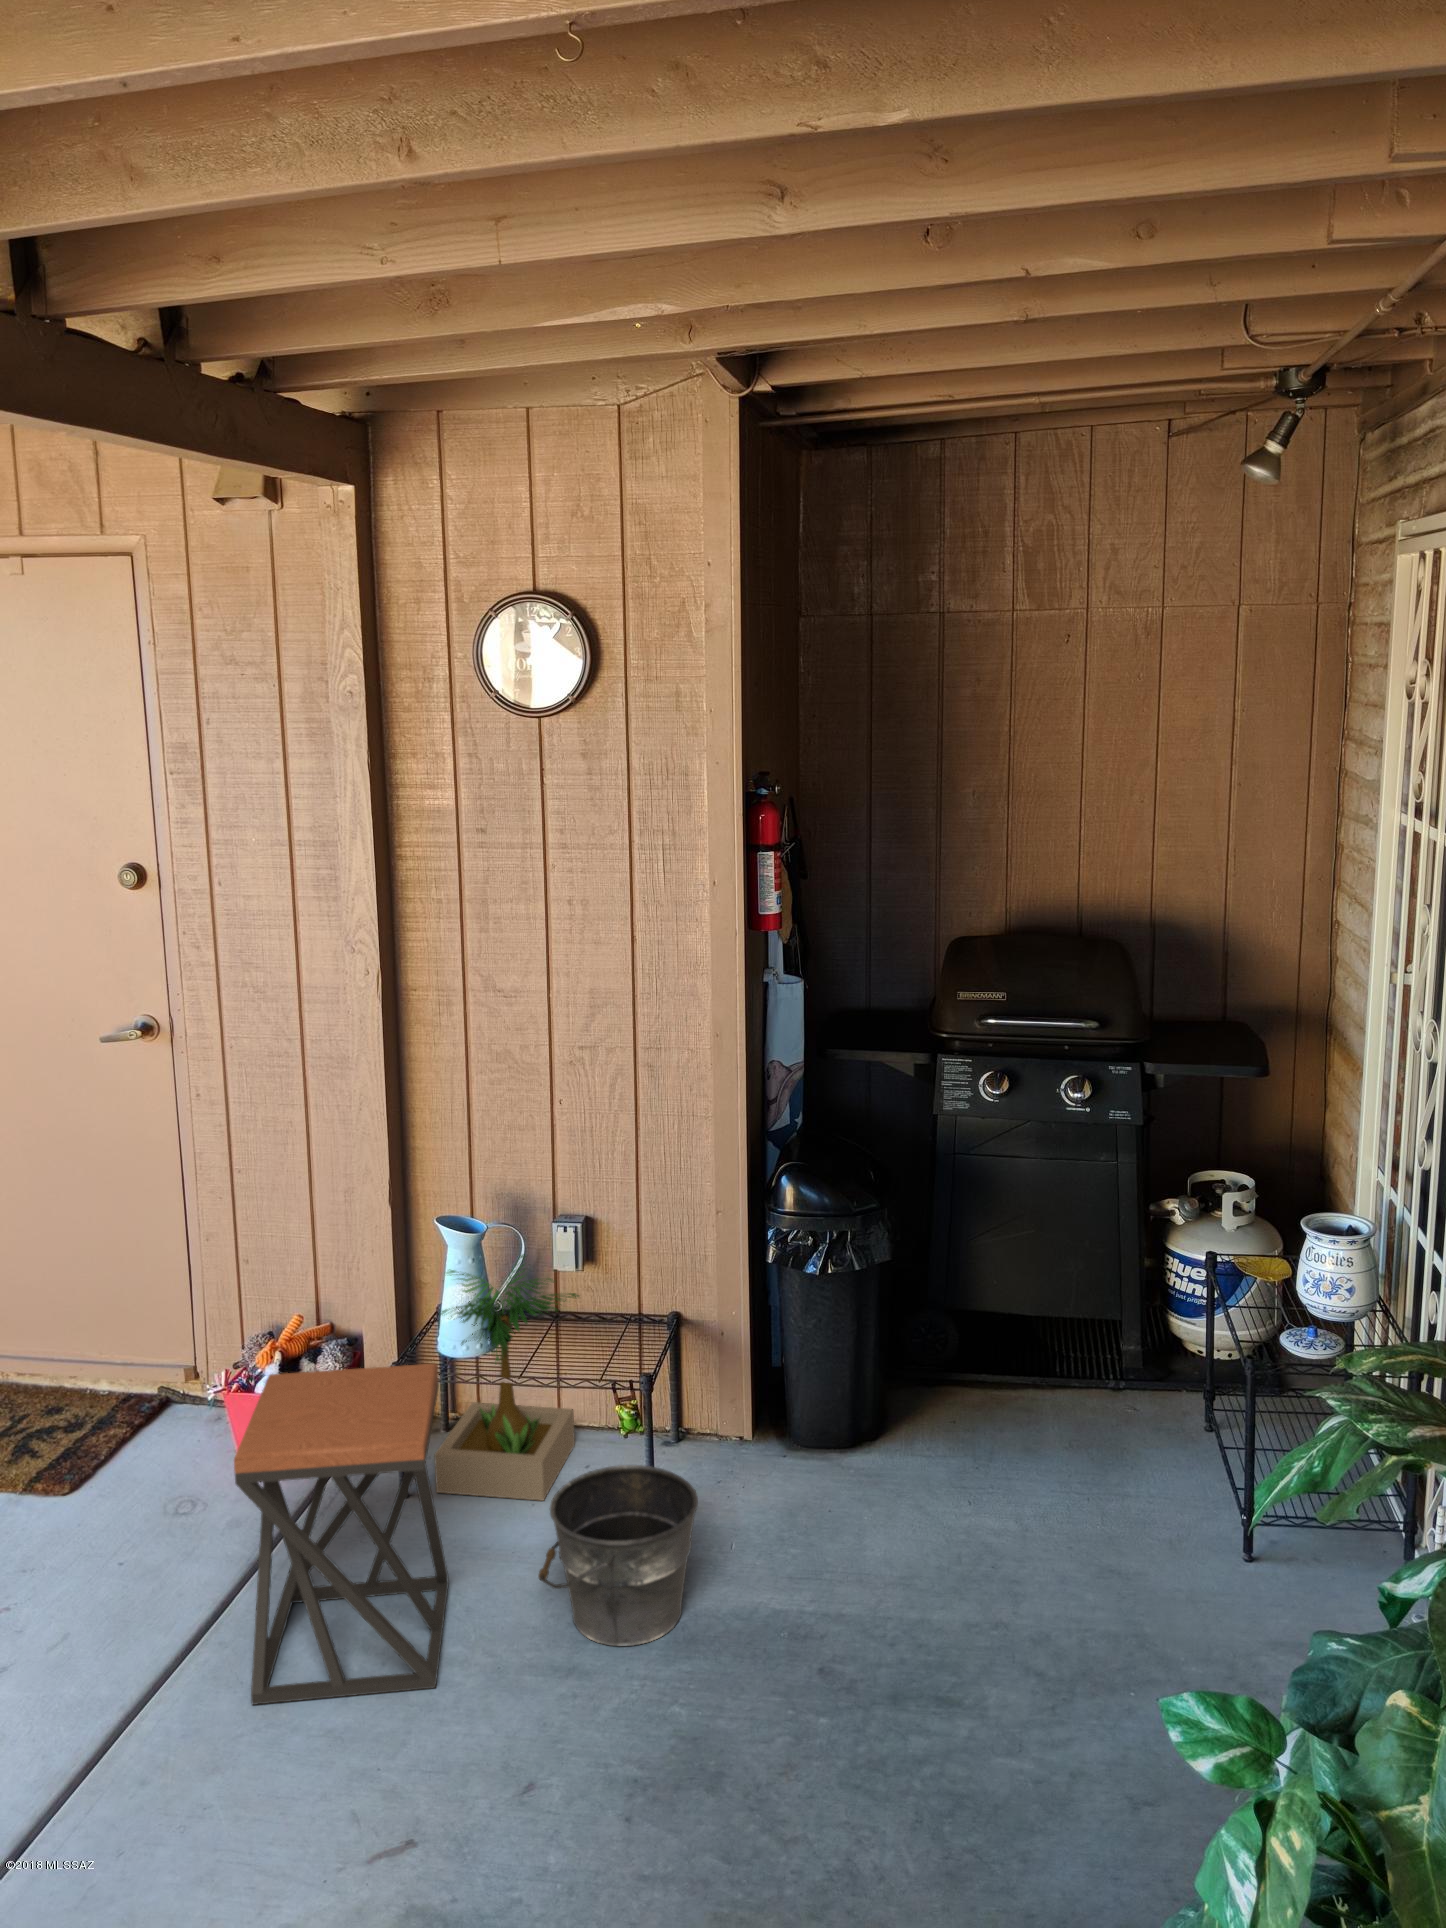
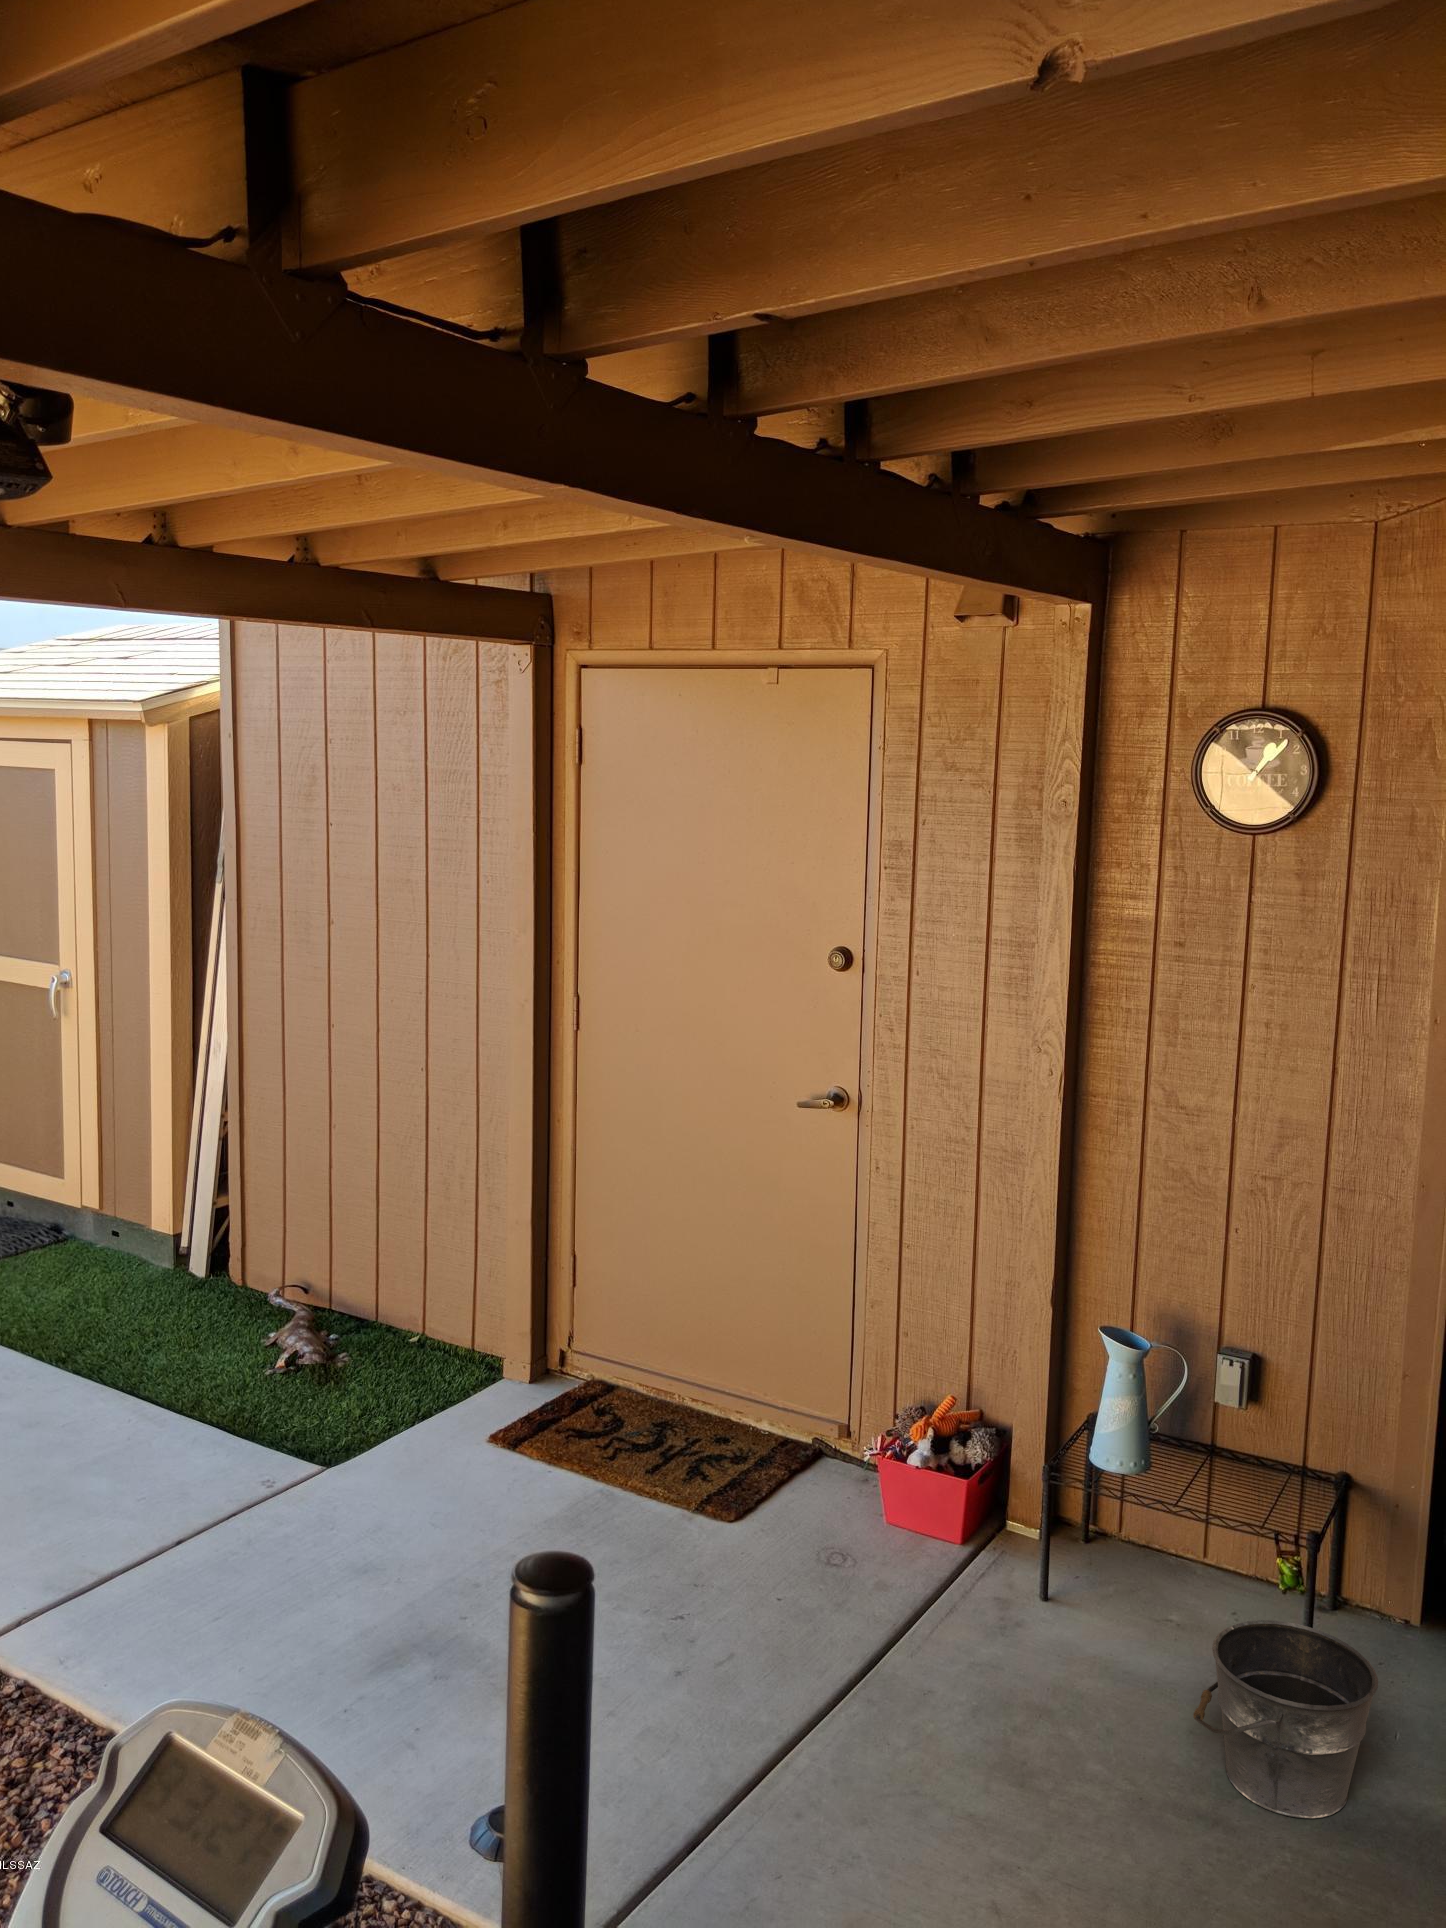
potted plant: present [434,1254,579,1501] -> none [1078,1375,1256,1640]
stool: present [234,1363,449,1705] -> none [906,1448,1105,1799]

